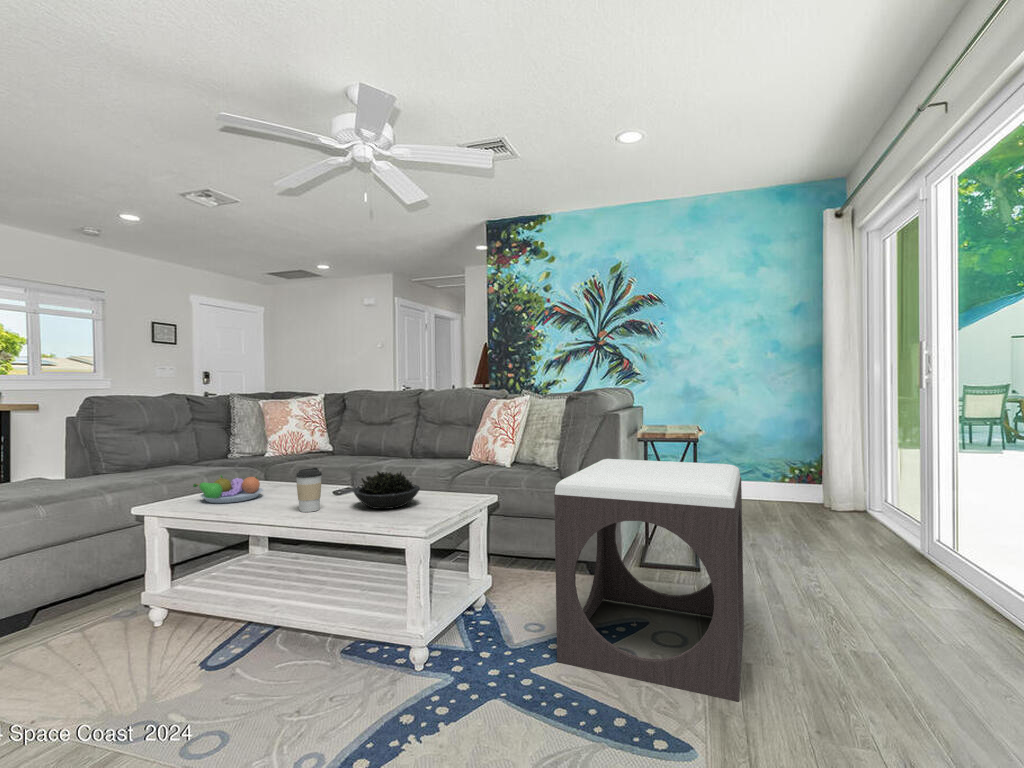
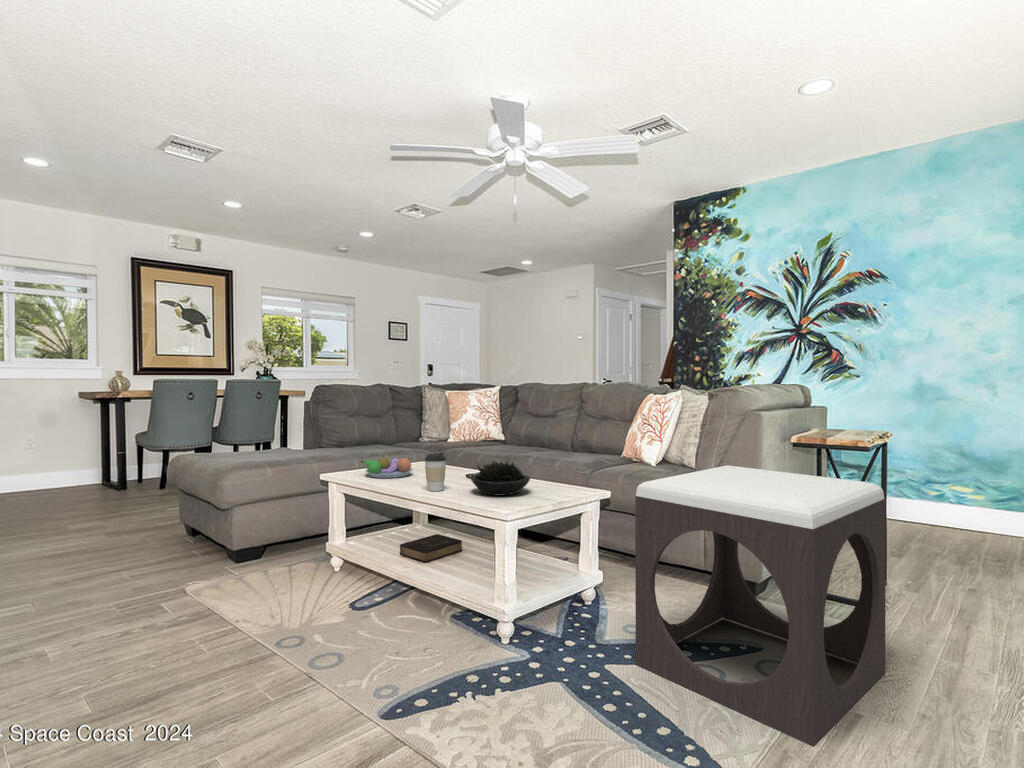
hardback book: none [260,560,334,596] -> present [400,534,462,563]

